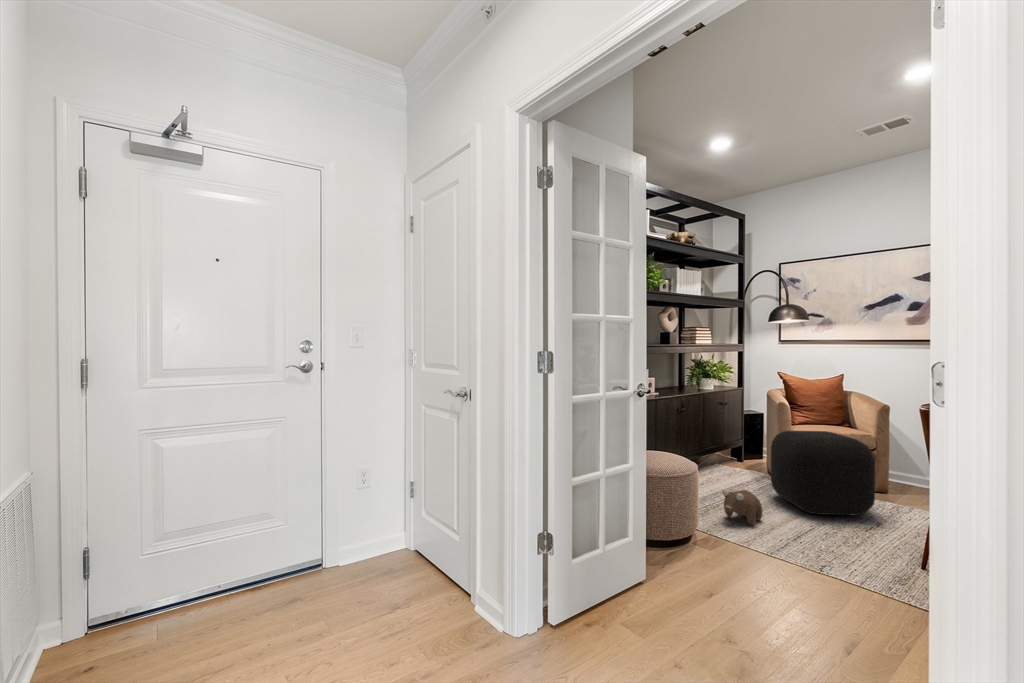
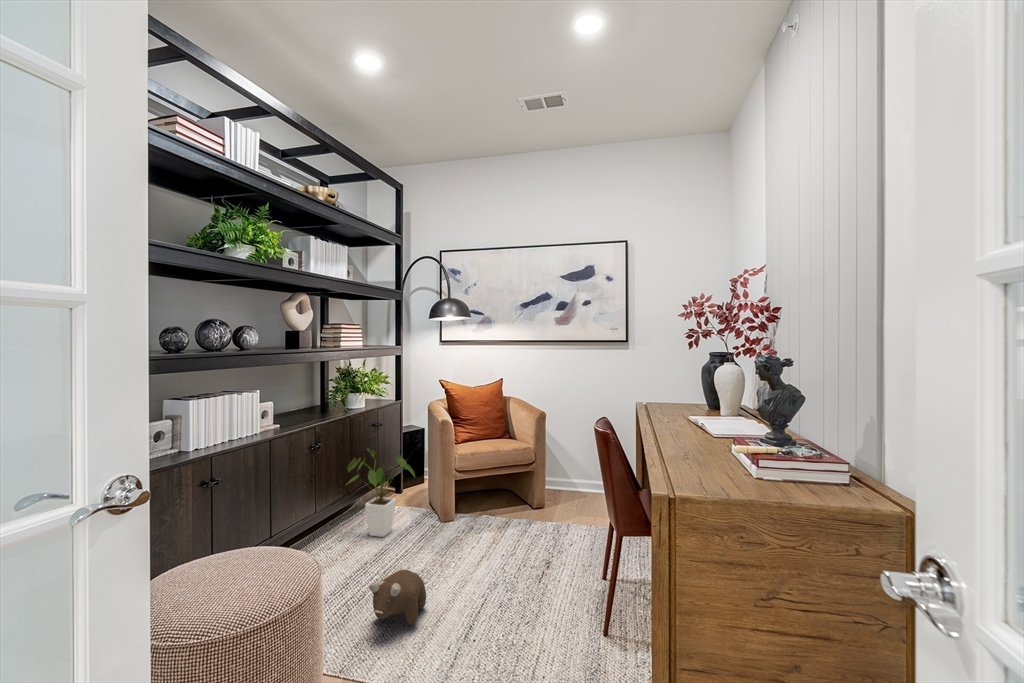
house plant: none [700,417,755,481] -> present [348,448,415,537]
ottoman: present [771,431,875,515] -> none [434,454,543,570]

